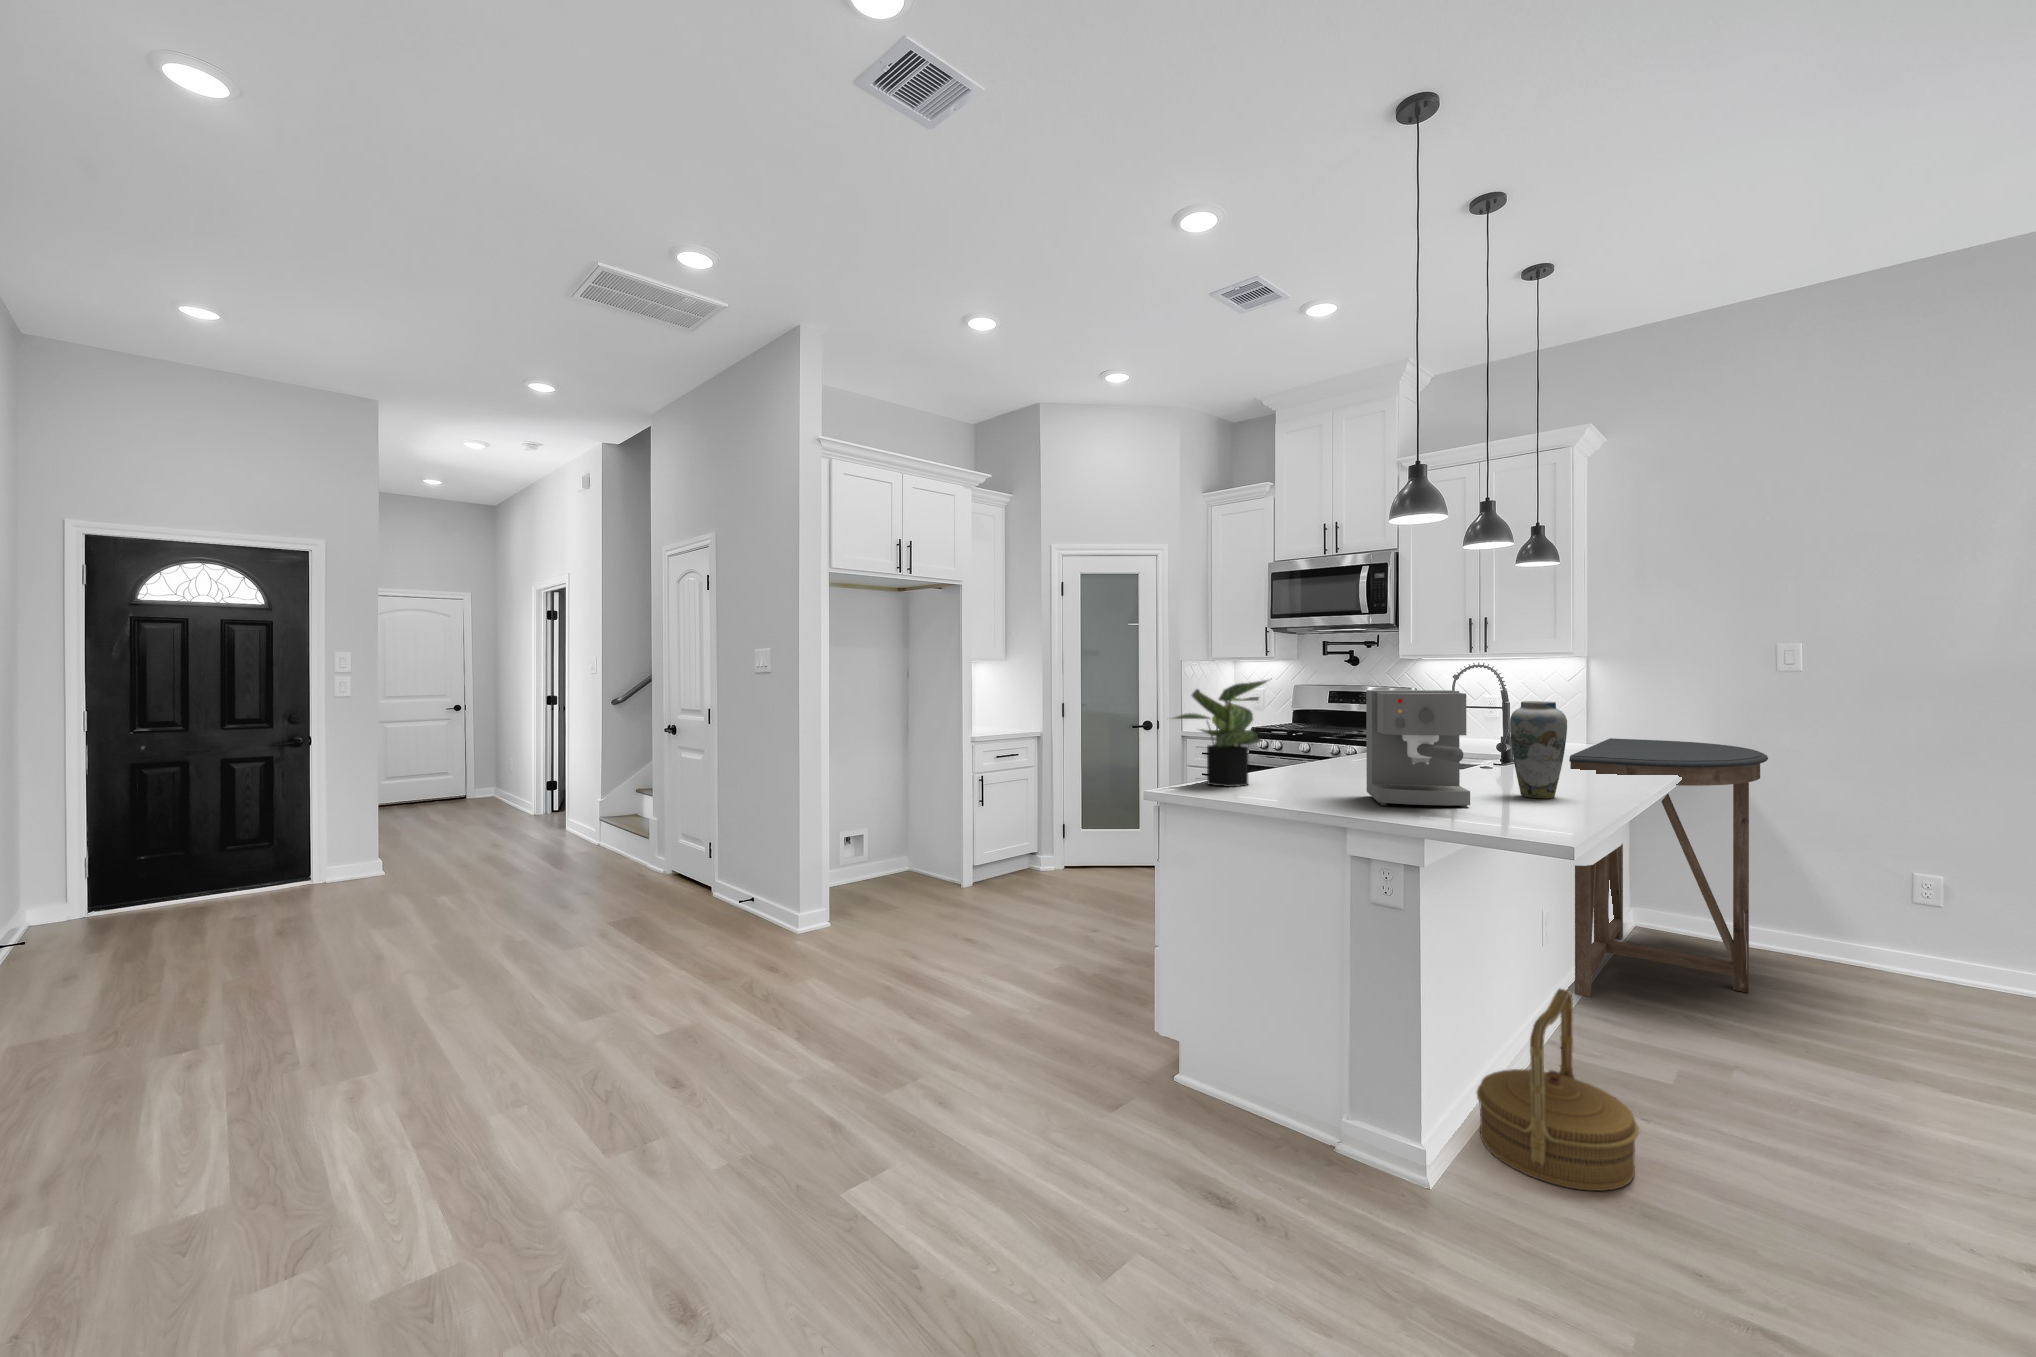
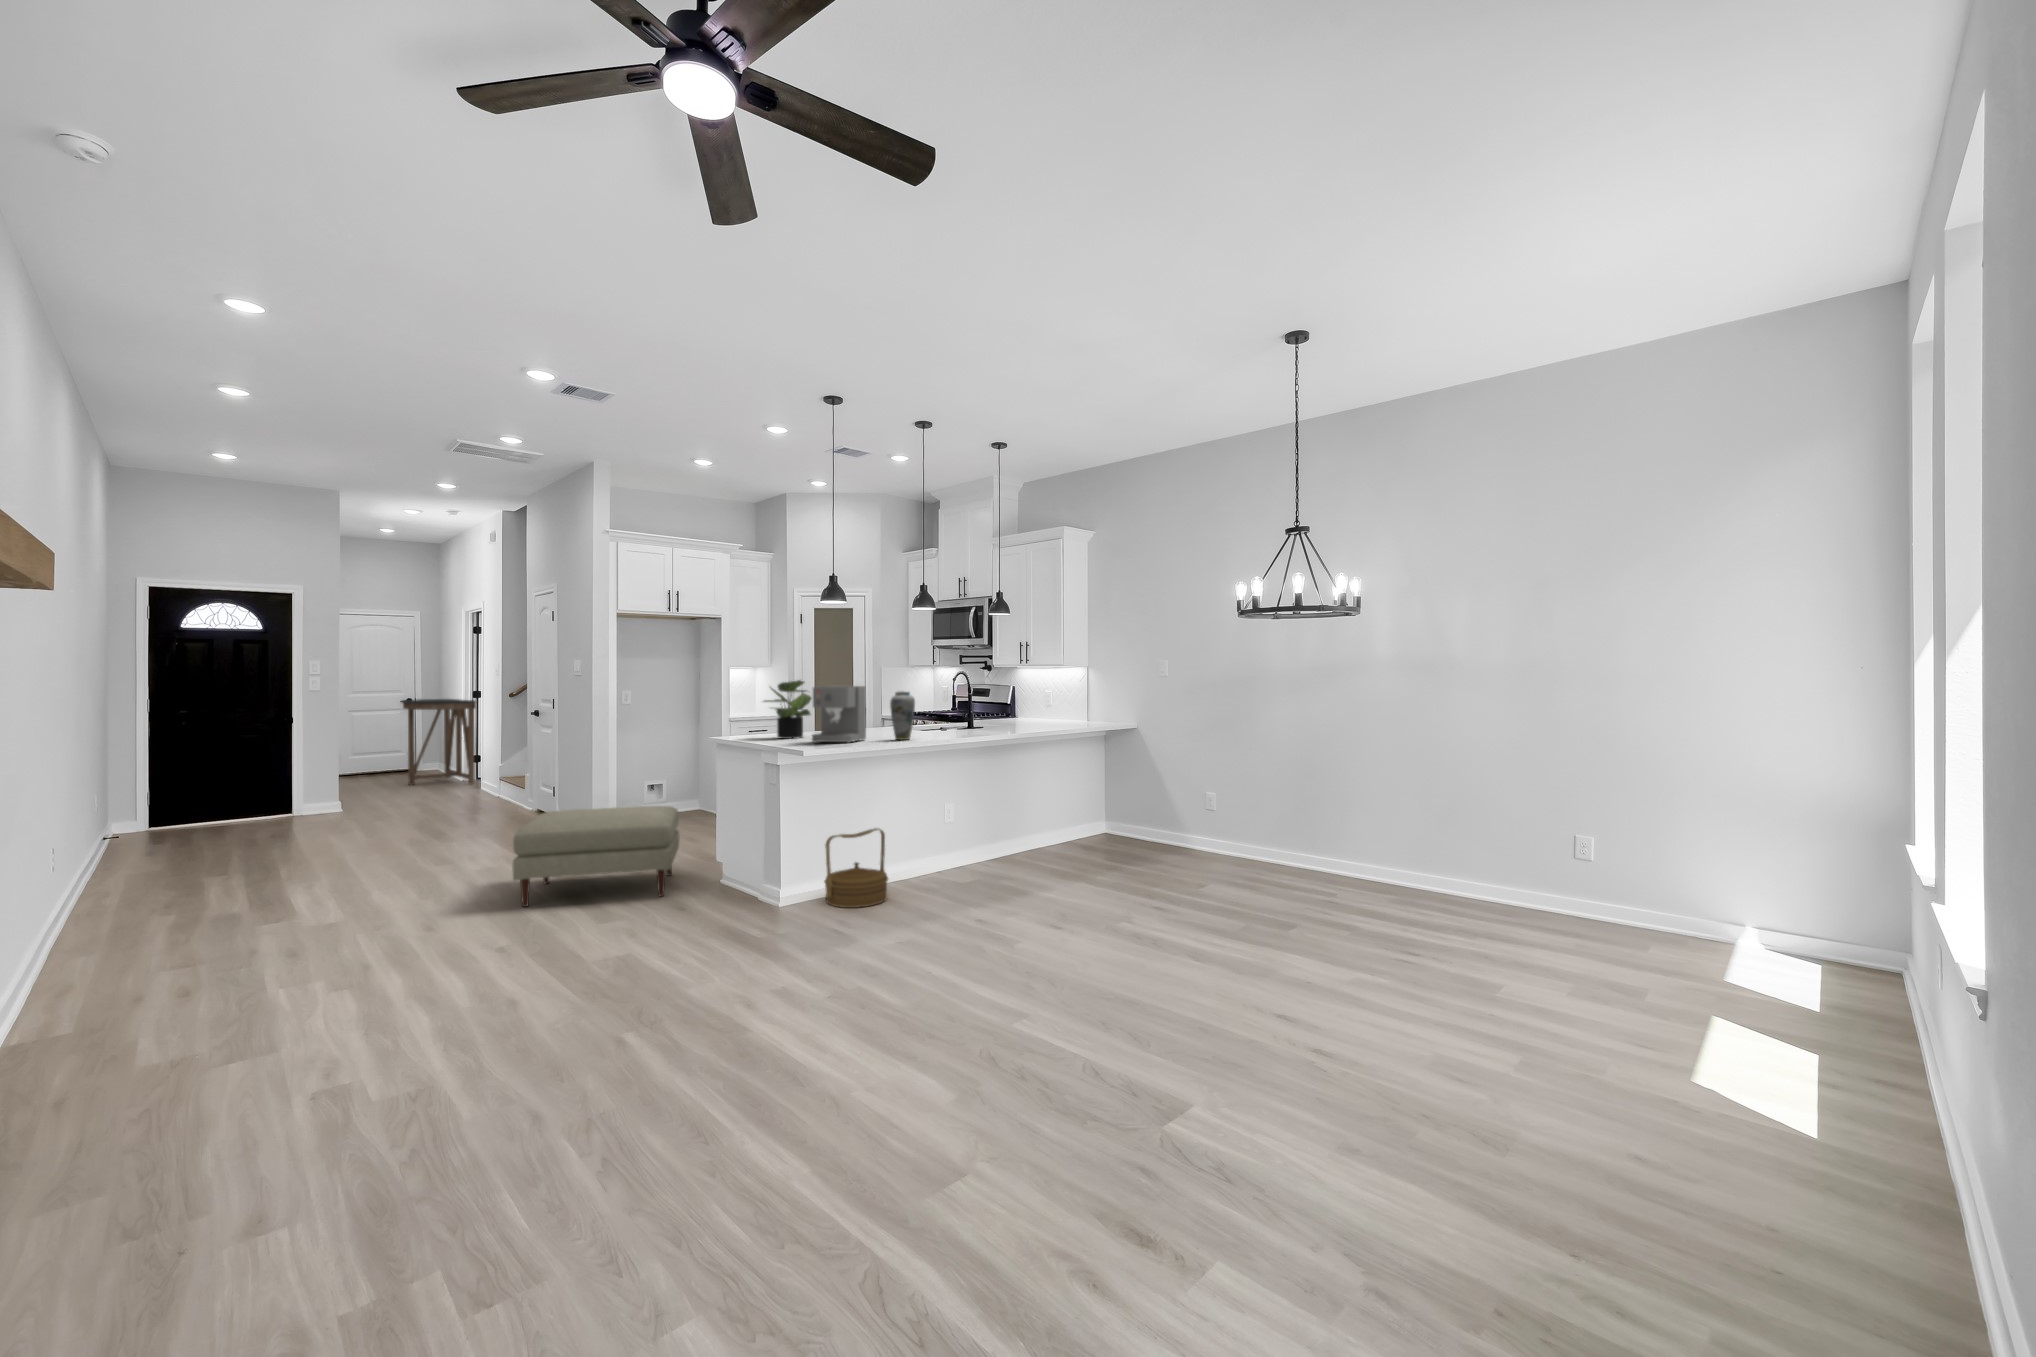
console table: present [1569,738,1768,997] -> present [402,699,476,785]
ottoman: none [818,920,1146,1189] -> present [512,806,679,907]

